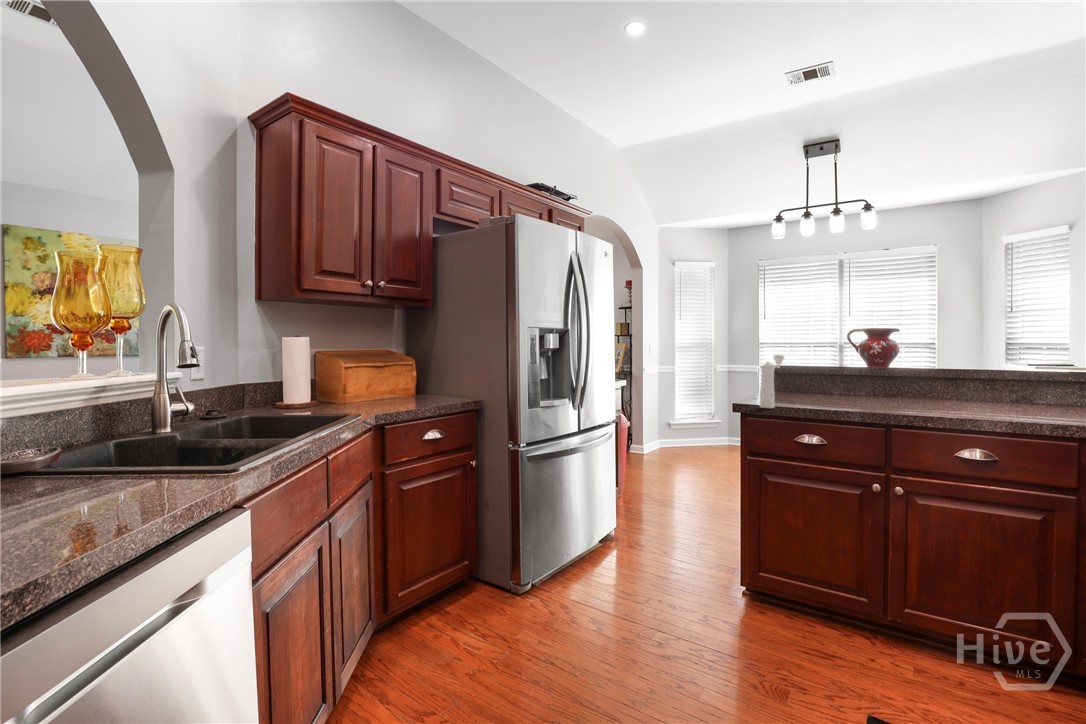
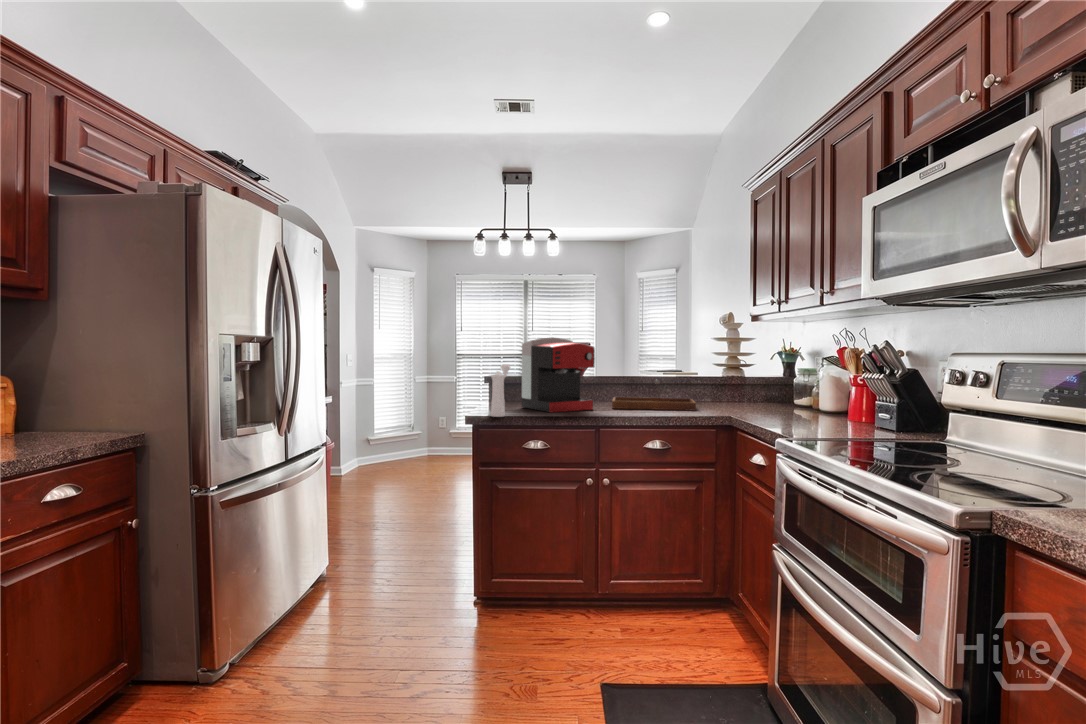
coffee maker: none [803,327,895,408] -> present [522,337,595,413]
tray: none [920,376,1054,419] -> present [612,380,696,411]

